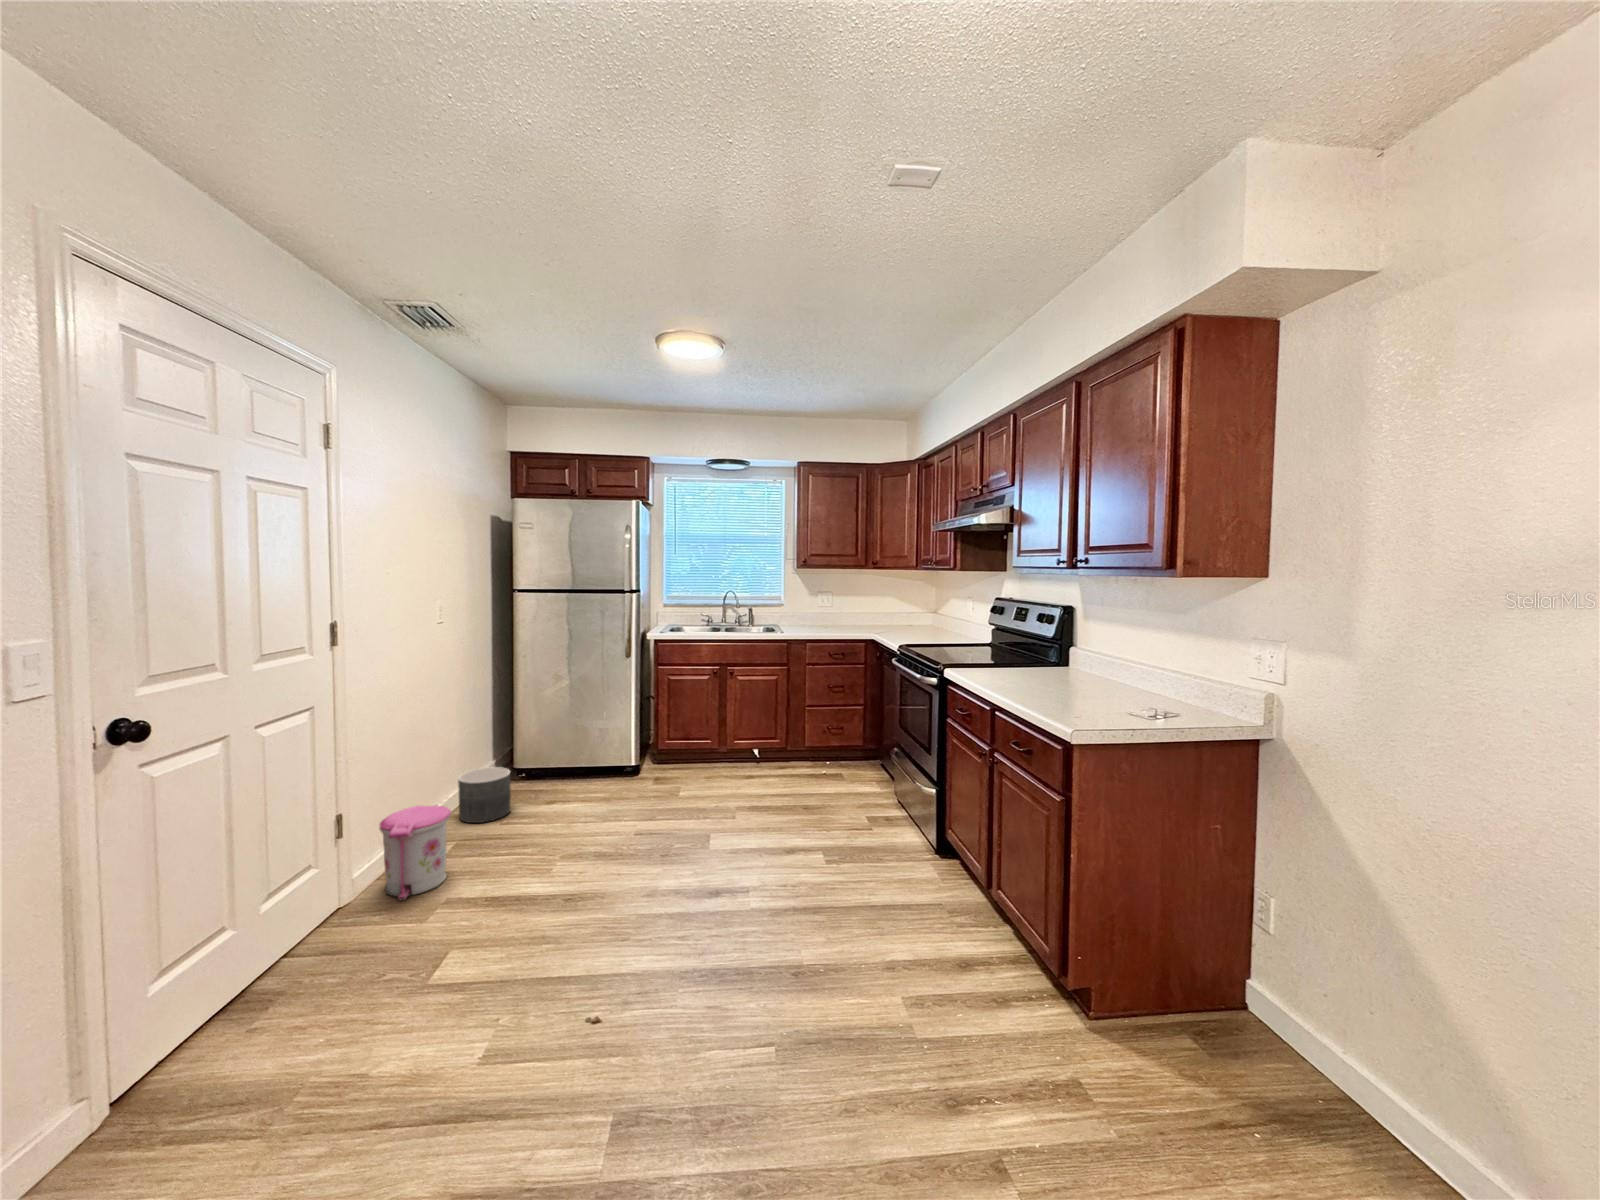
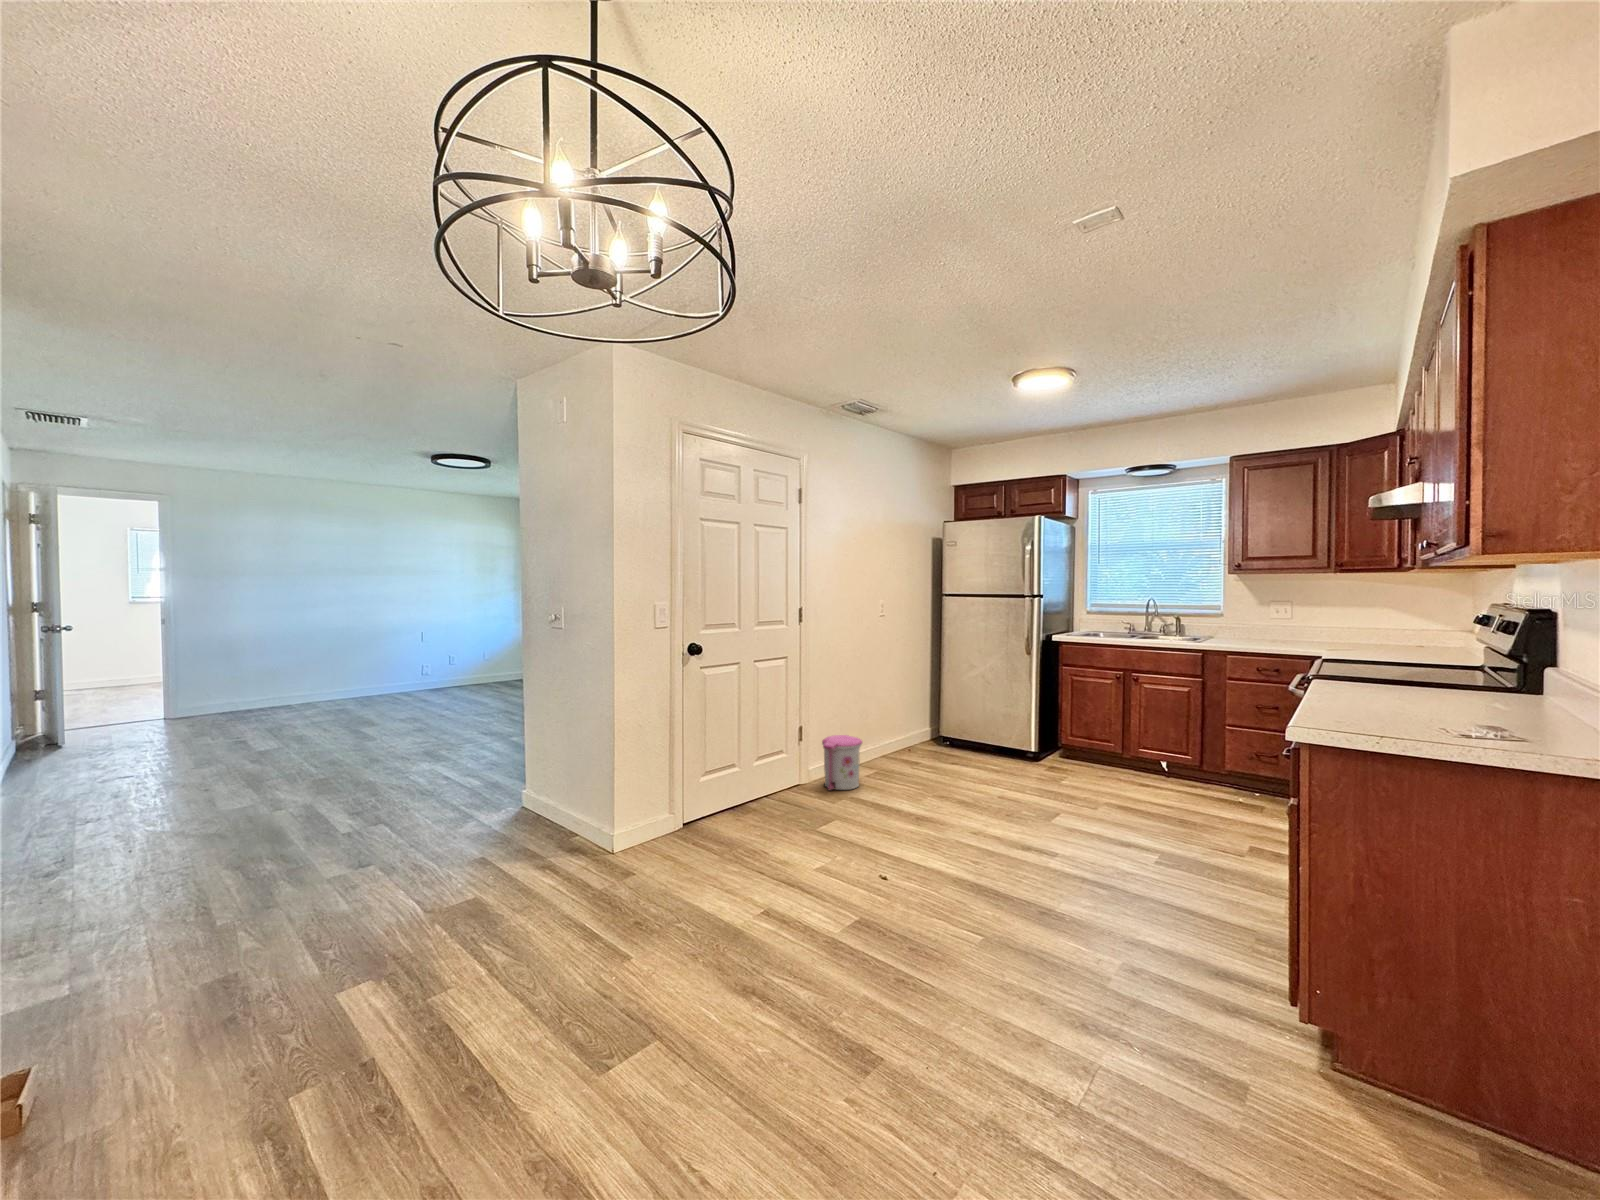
planter: present [458,767,511,823] -> none [886,728,921,766]

